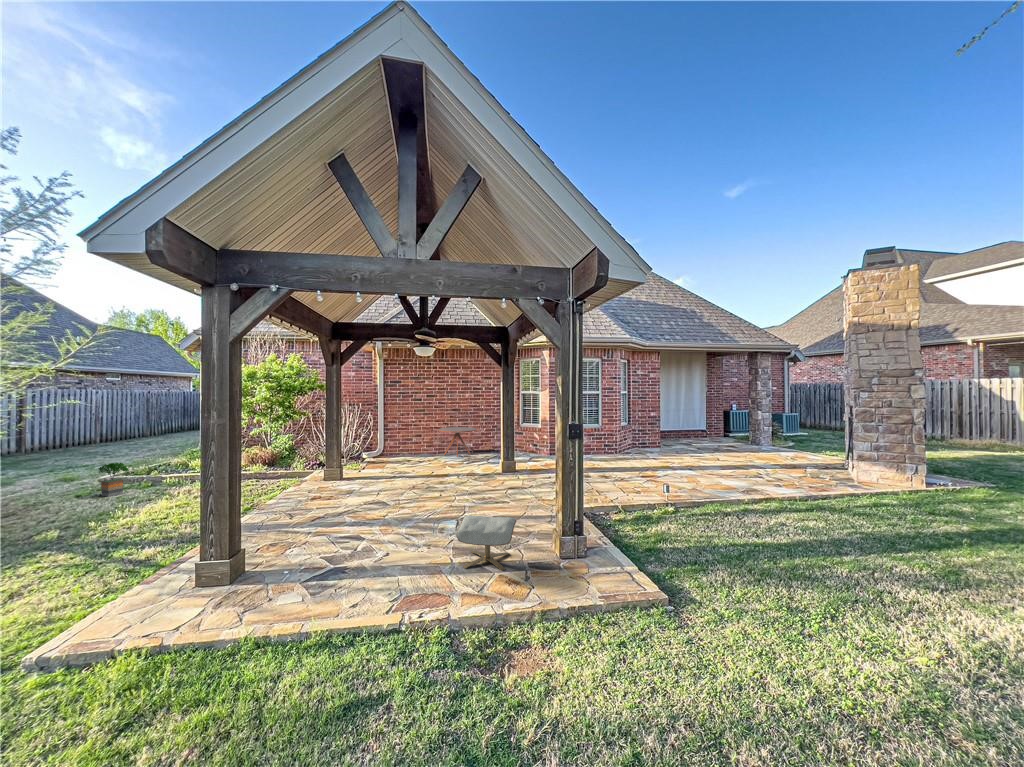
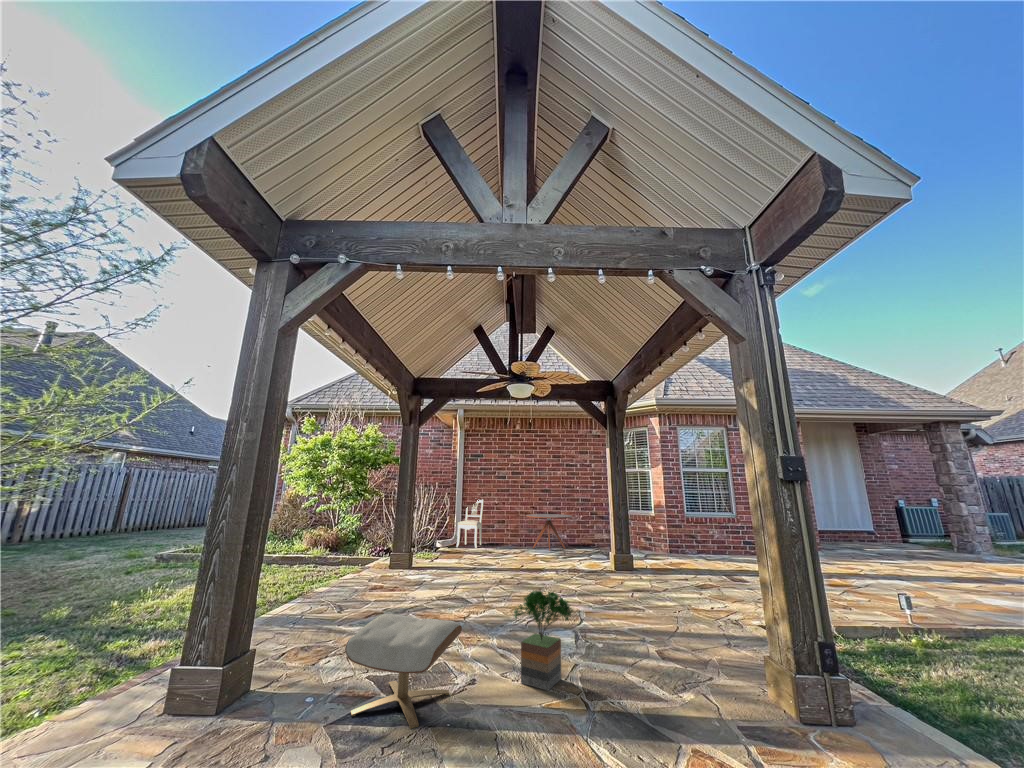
dining chair: none [379,416,402,457] -> present [456,500,484,548]
potted tree: present [98,463,129,497] -> present [514,591,573,691]
ottoman: present [457,516,516,571] -> present [345,613,462,729]

